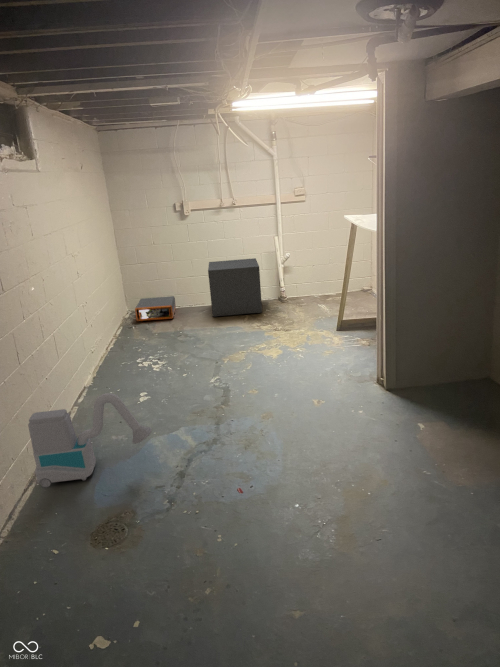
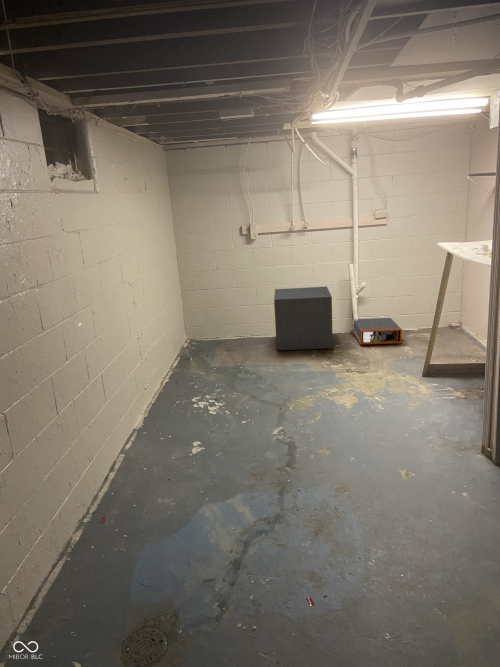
storage box: present [135,296,176,321] -> present [353,318,402,345]
vacuum cleaner: present [28,393,152,487] -> none [62,457,204,563]

